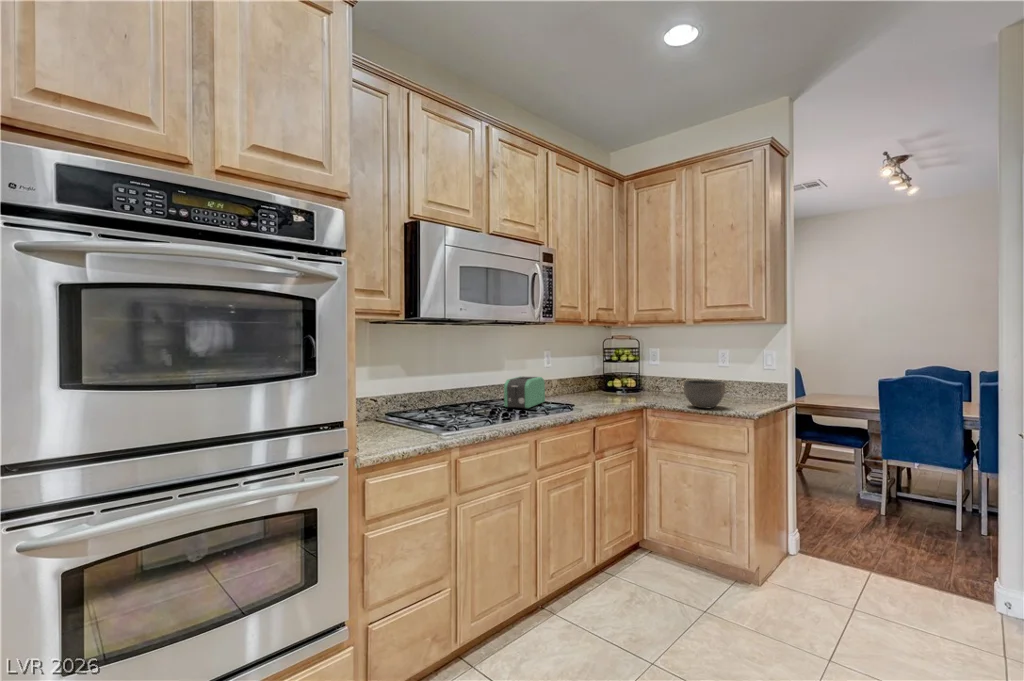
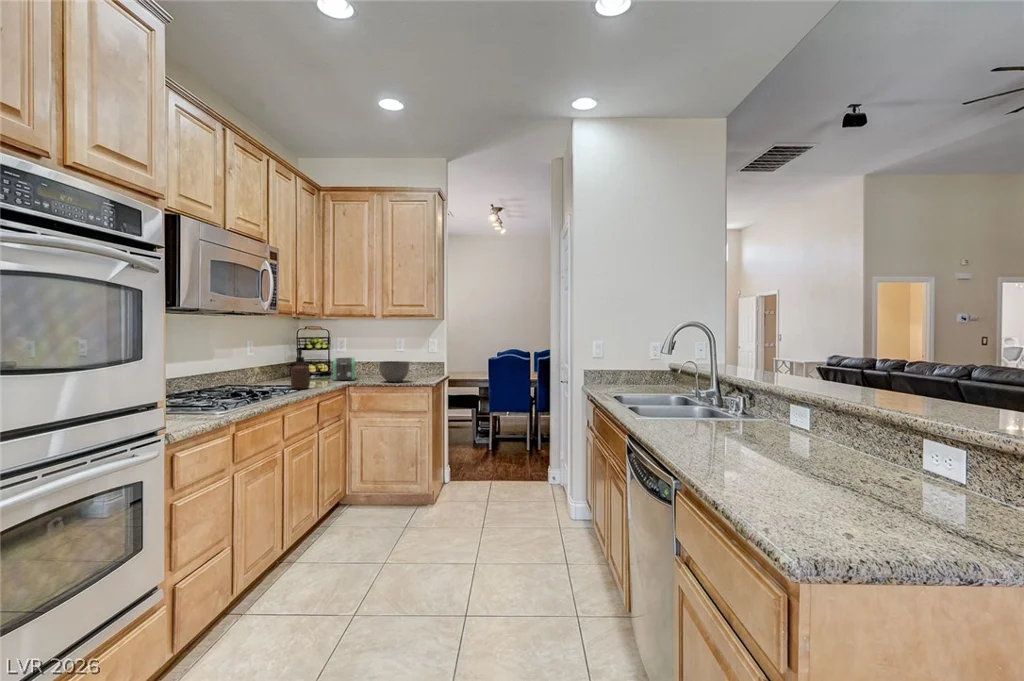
soap dispenser: none [575,364,594,410] -> present [291,349,310,389]
toaster: present [504,376,545,409] -> present [333,357,355,381]

